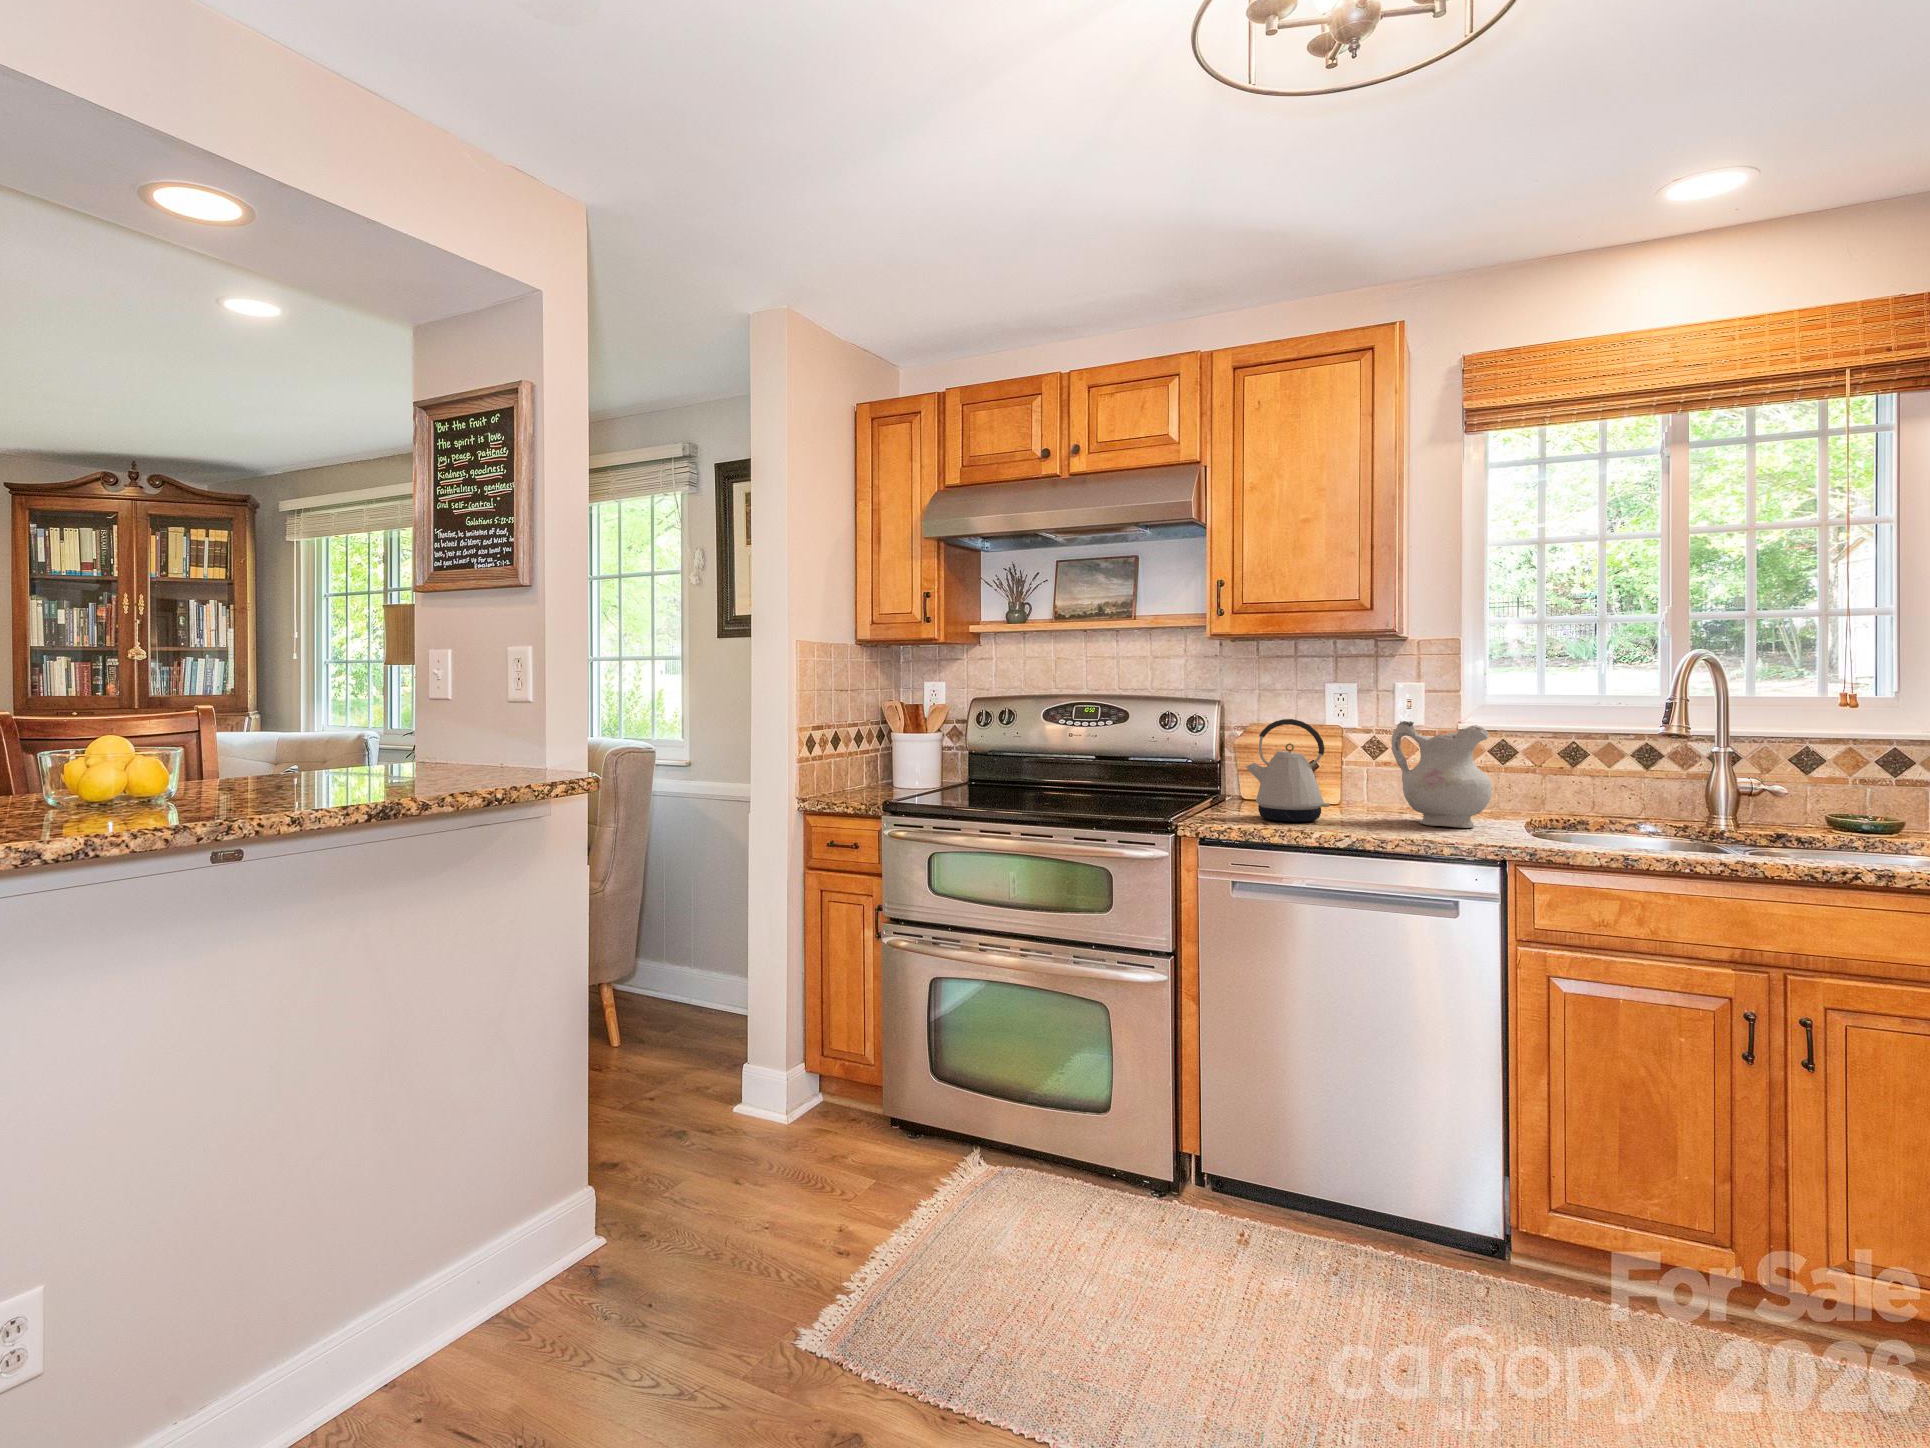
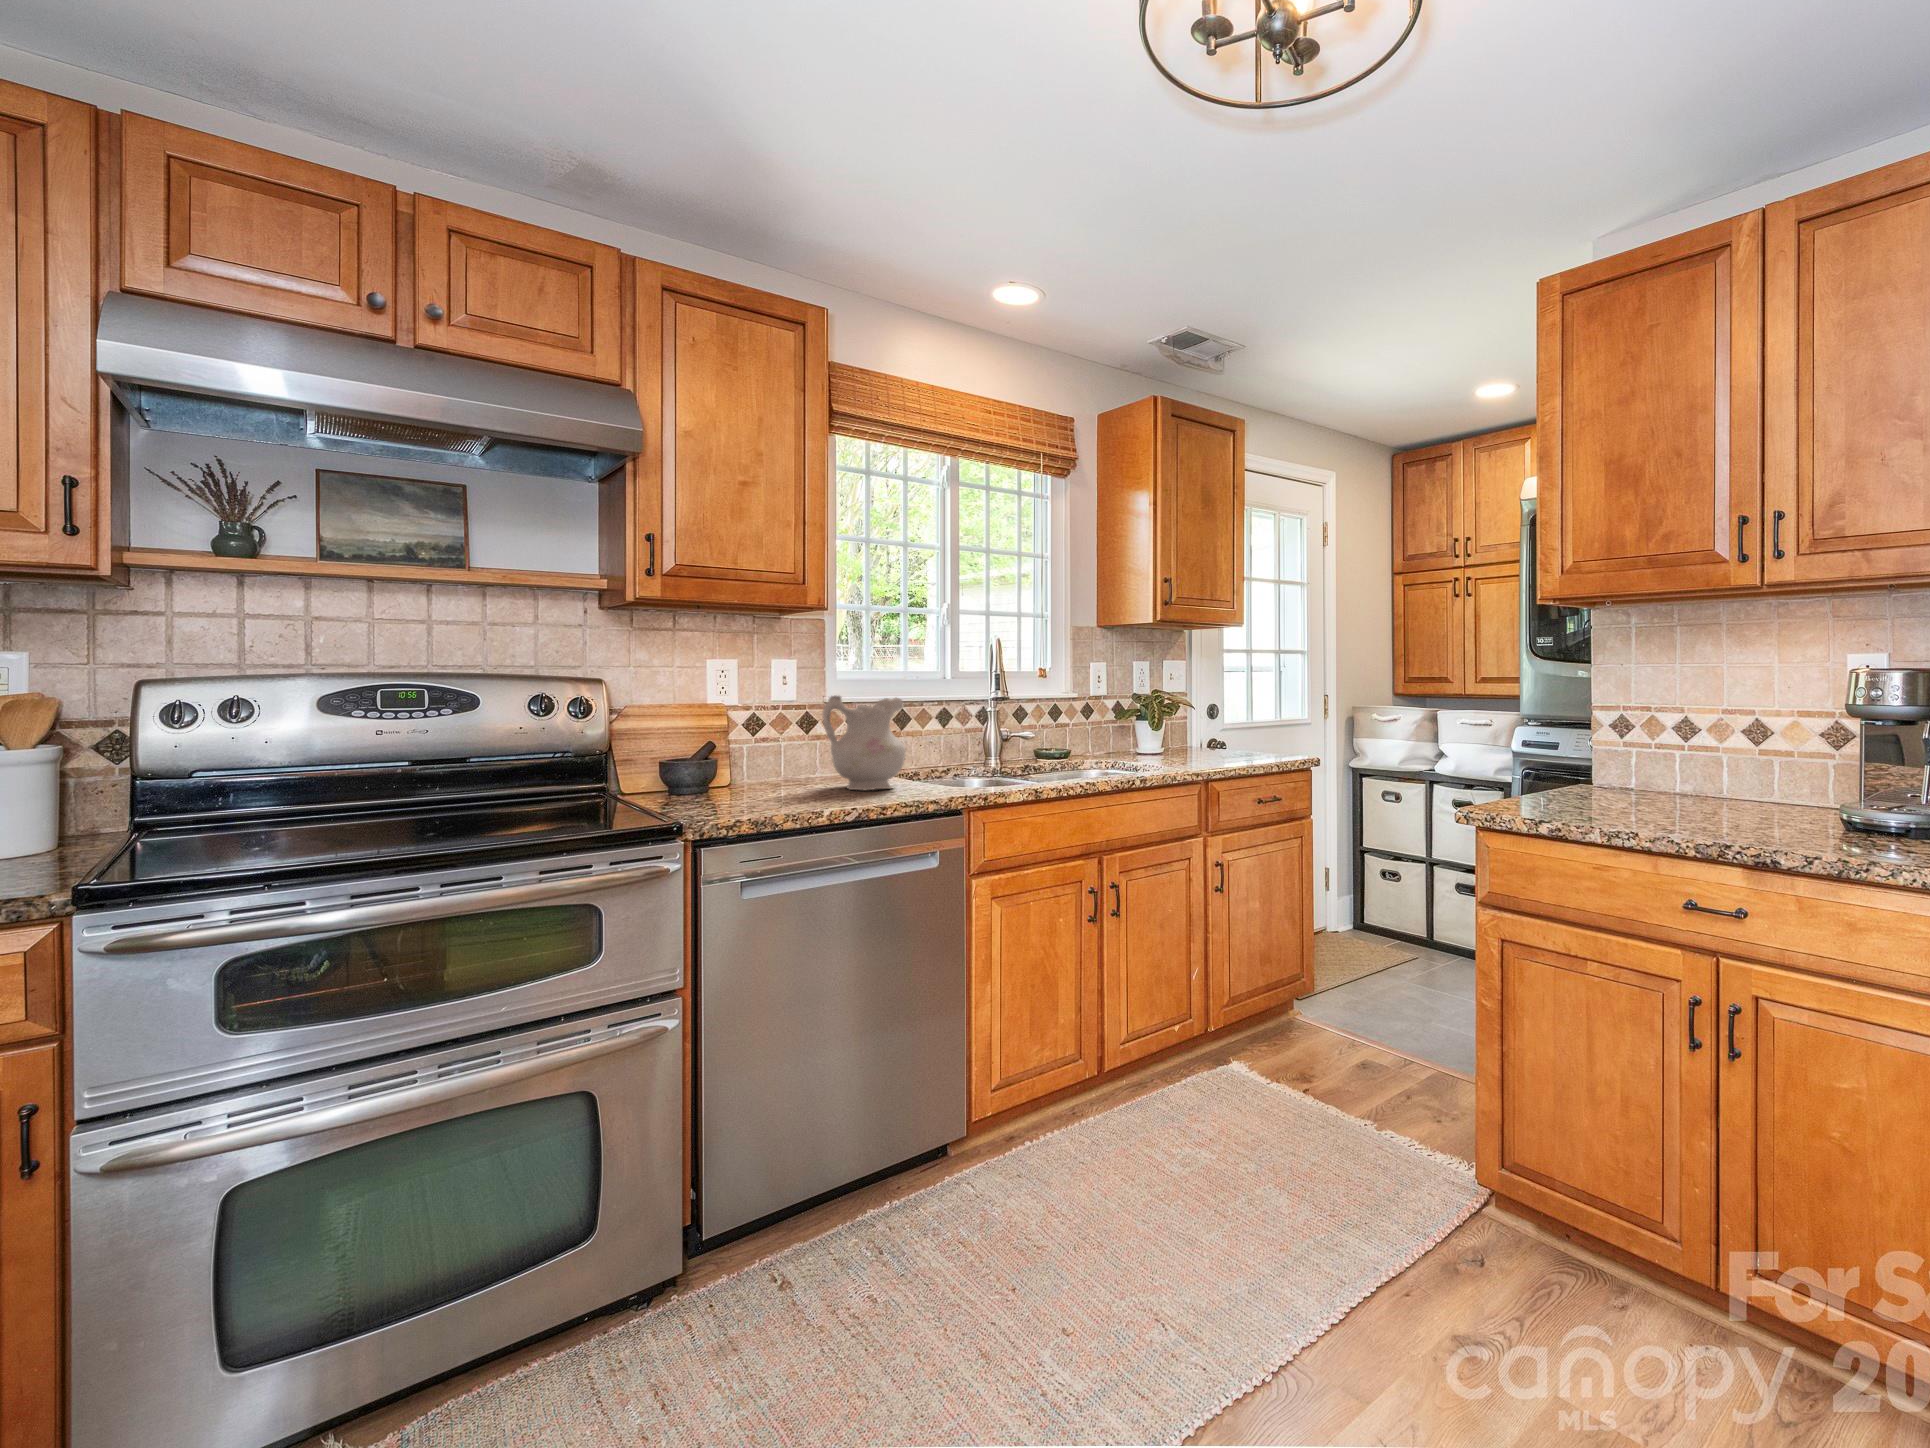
kettle: present [1246,719,1329,822] -> none [705,695,787,806]

